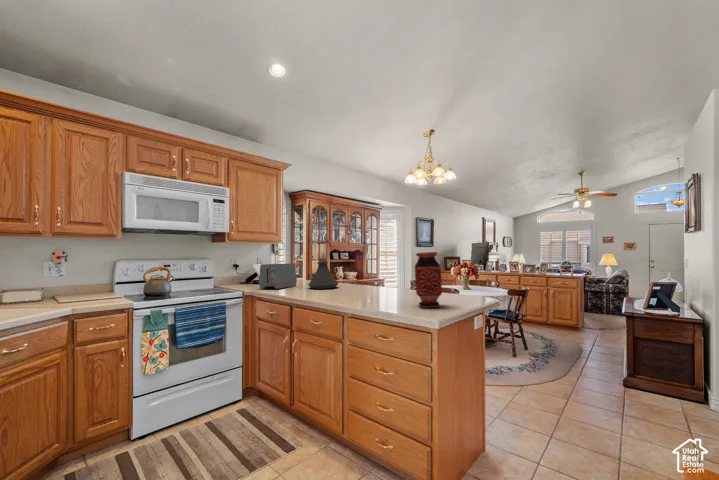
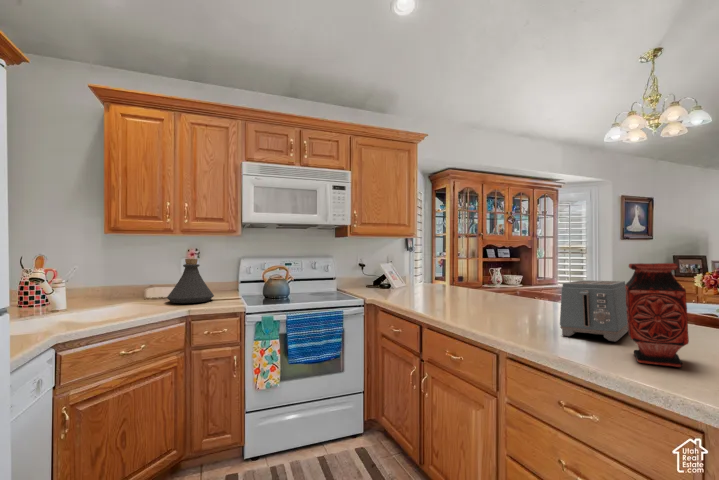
bottle: present [308,258,338,289] -> present [167,259,214,303]
toaster: present [259,263,297,289] -> present [560,280,628,341]

